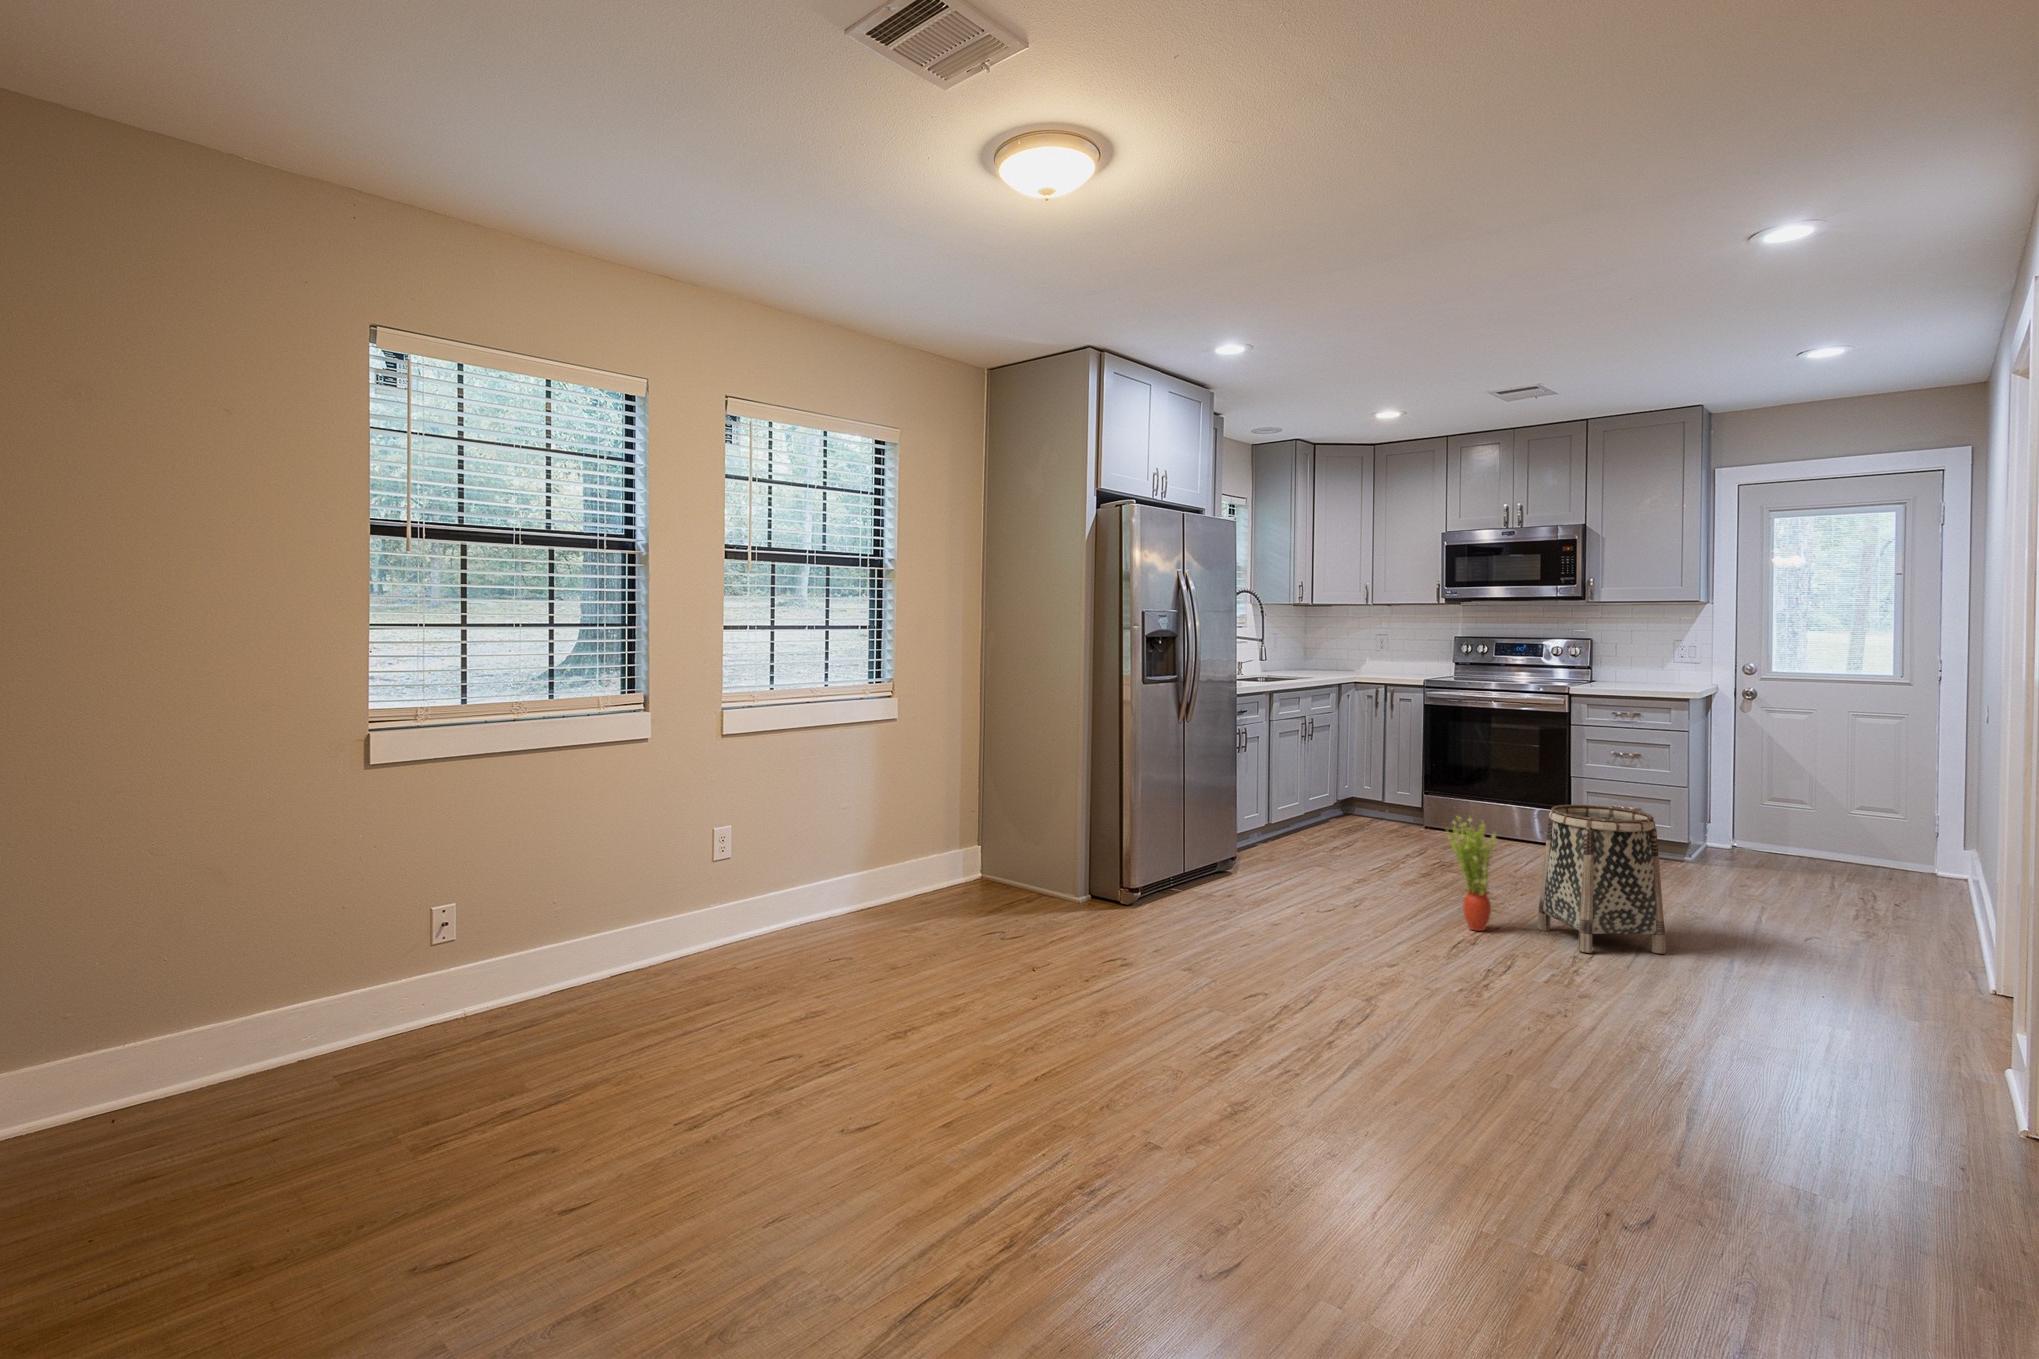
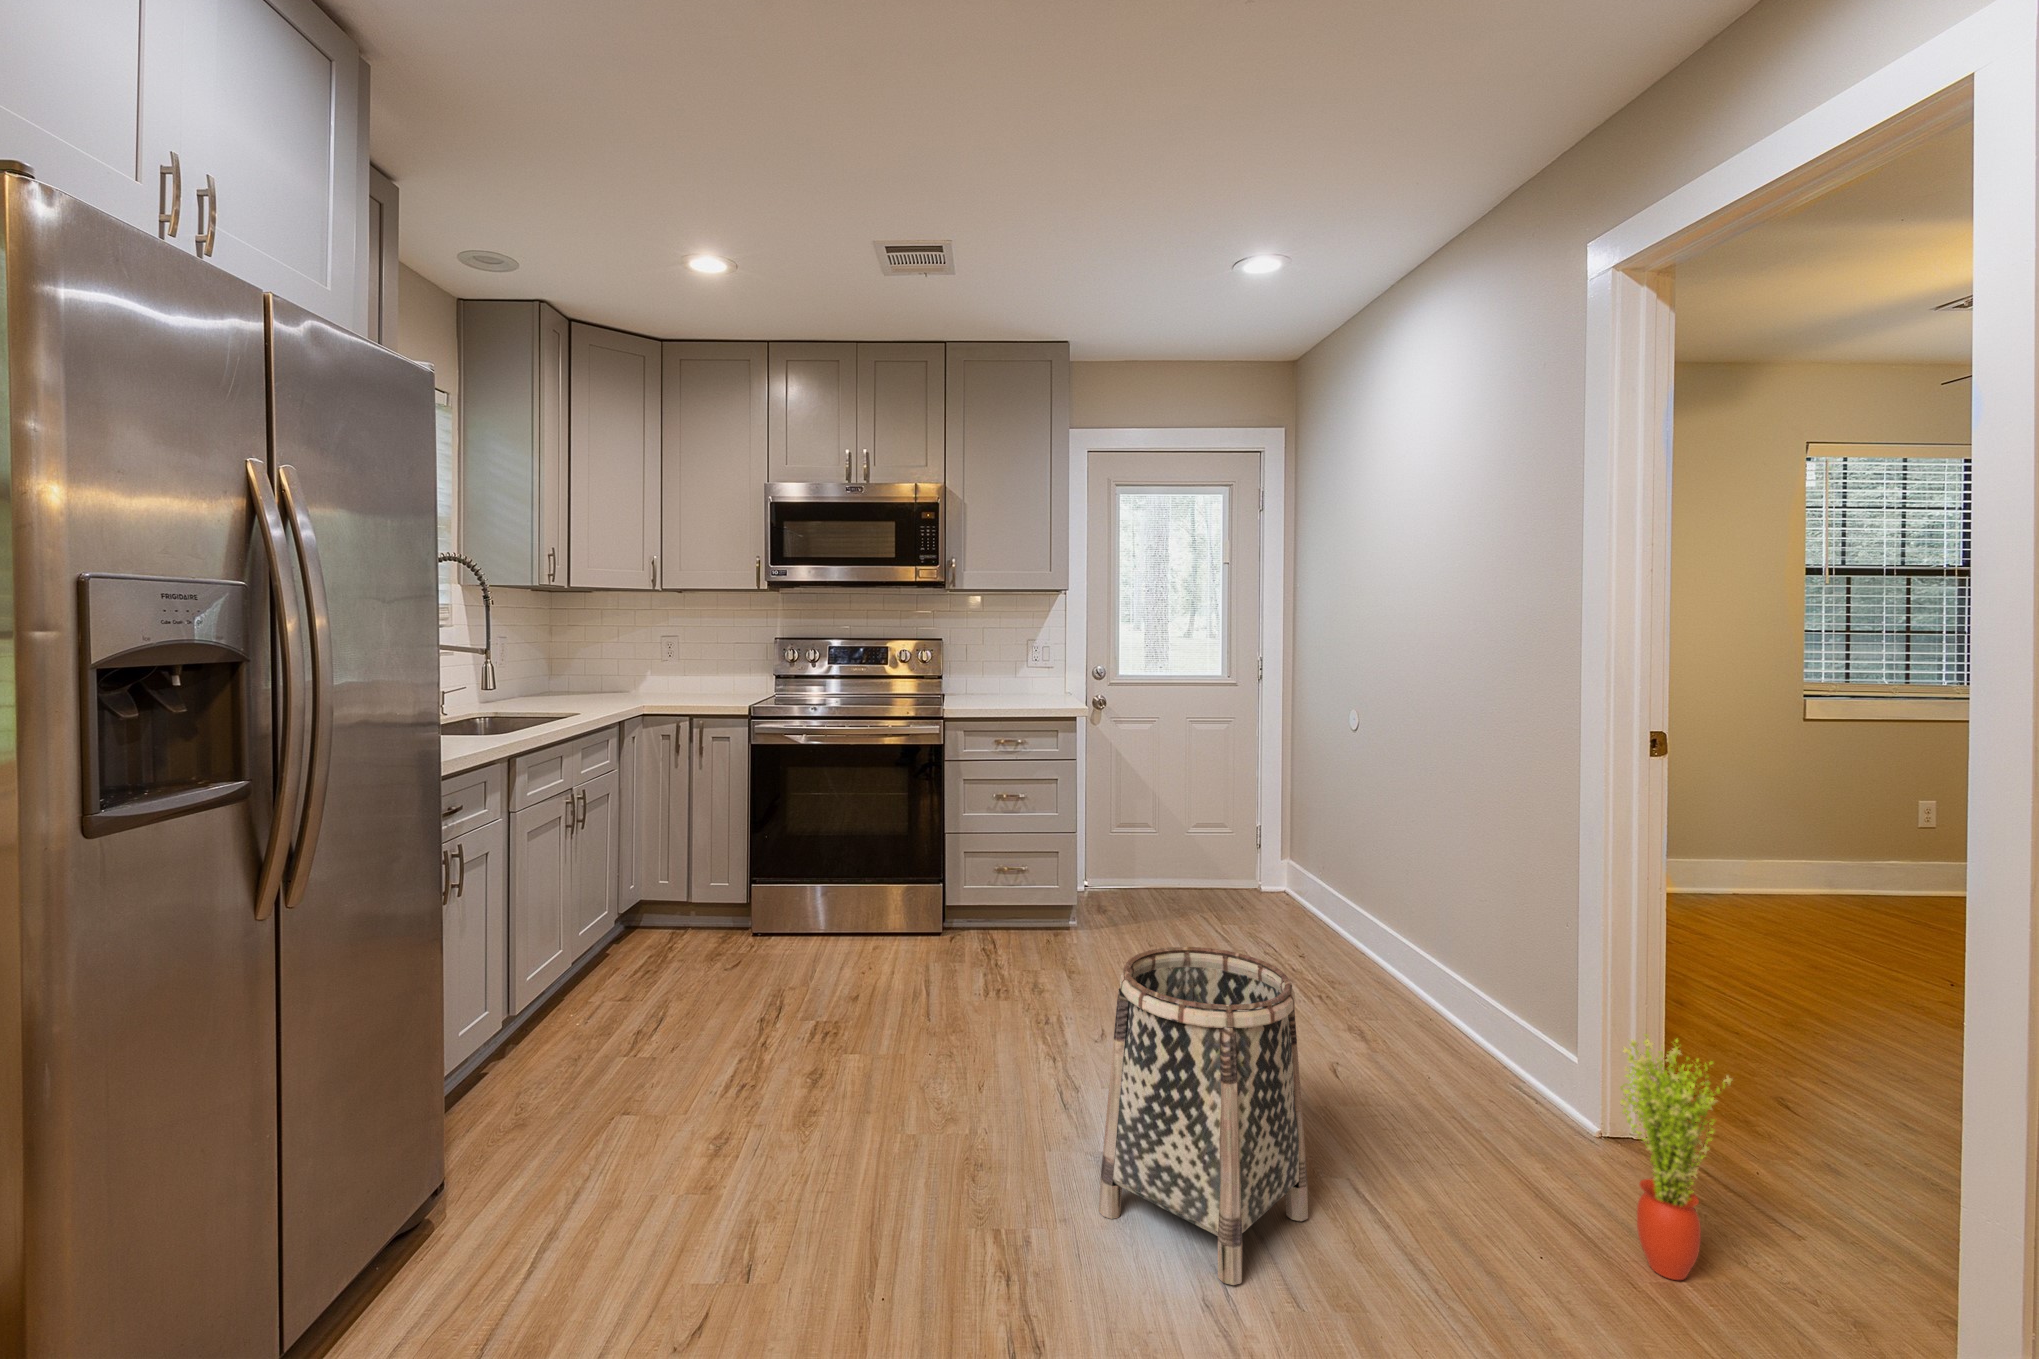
potted plant: present [1446,817,1496,931] -> present [1620,1034,1732,1280]

